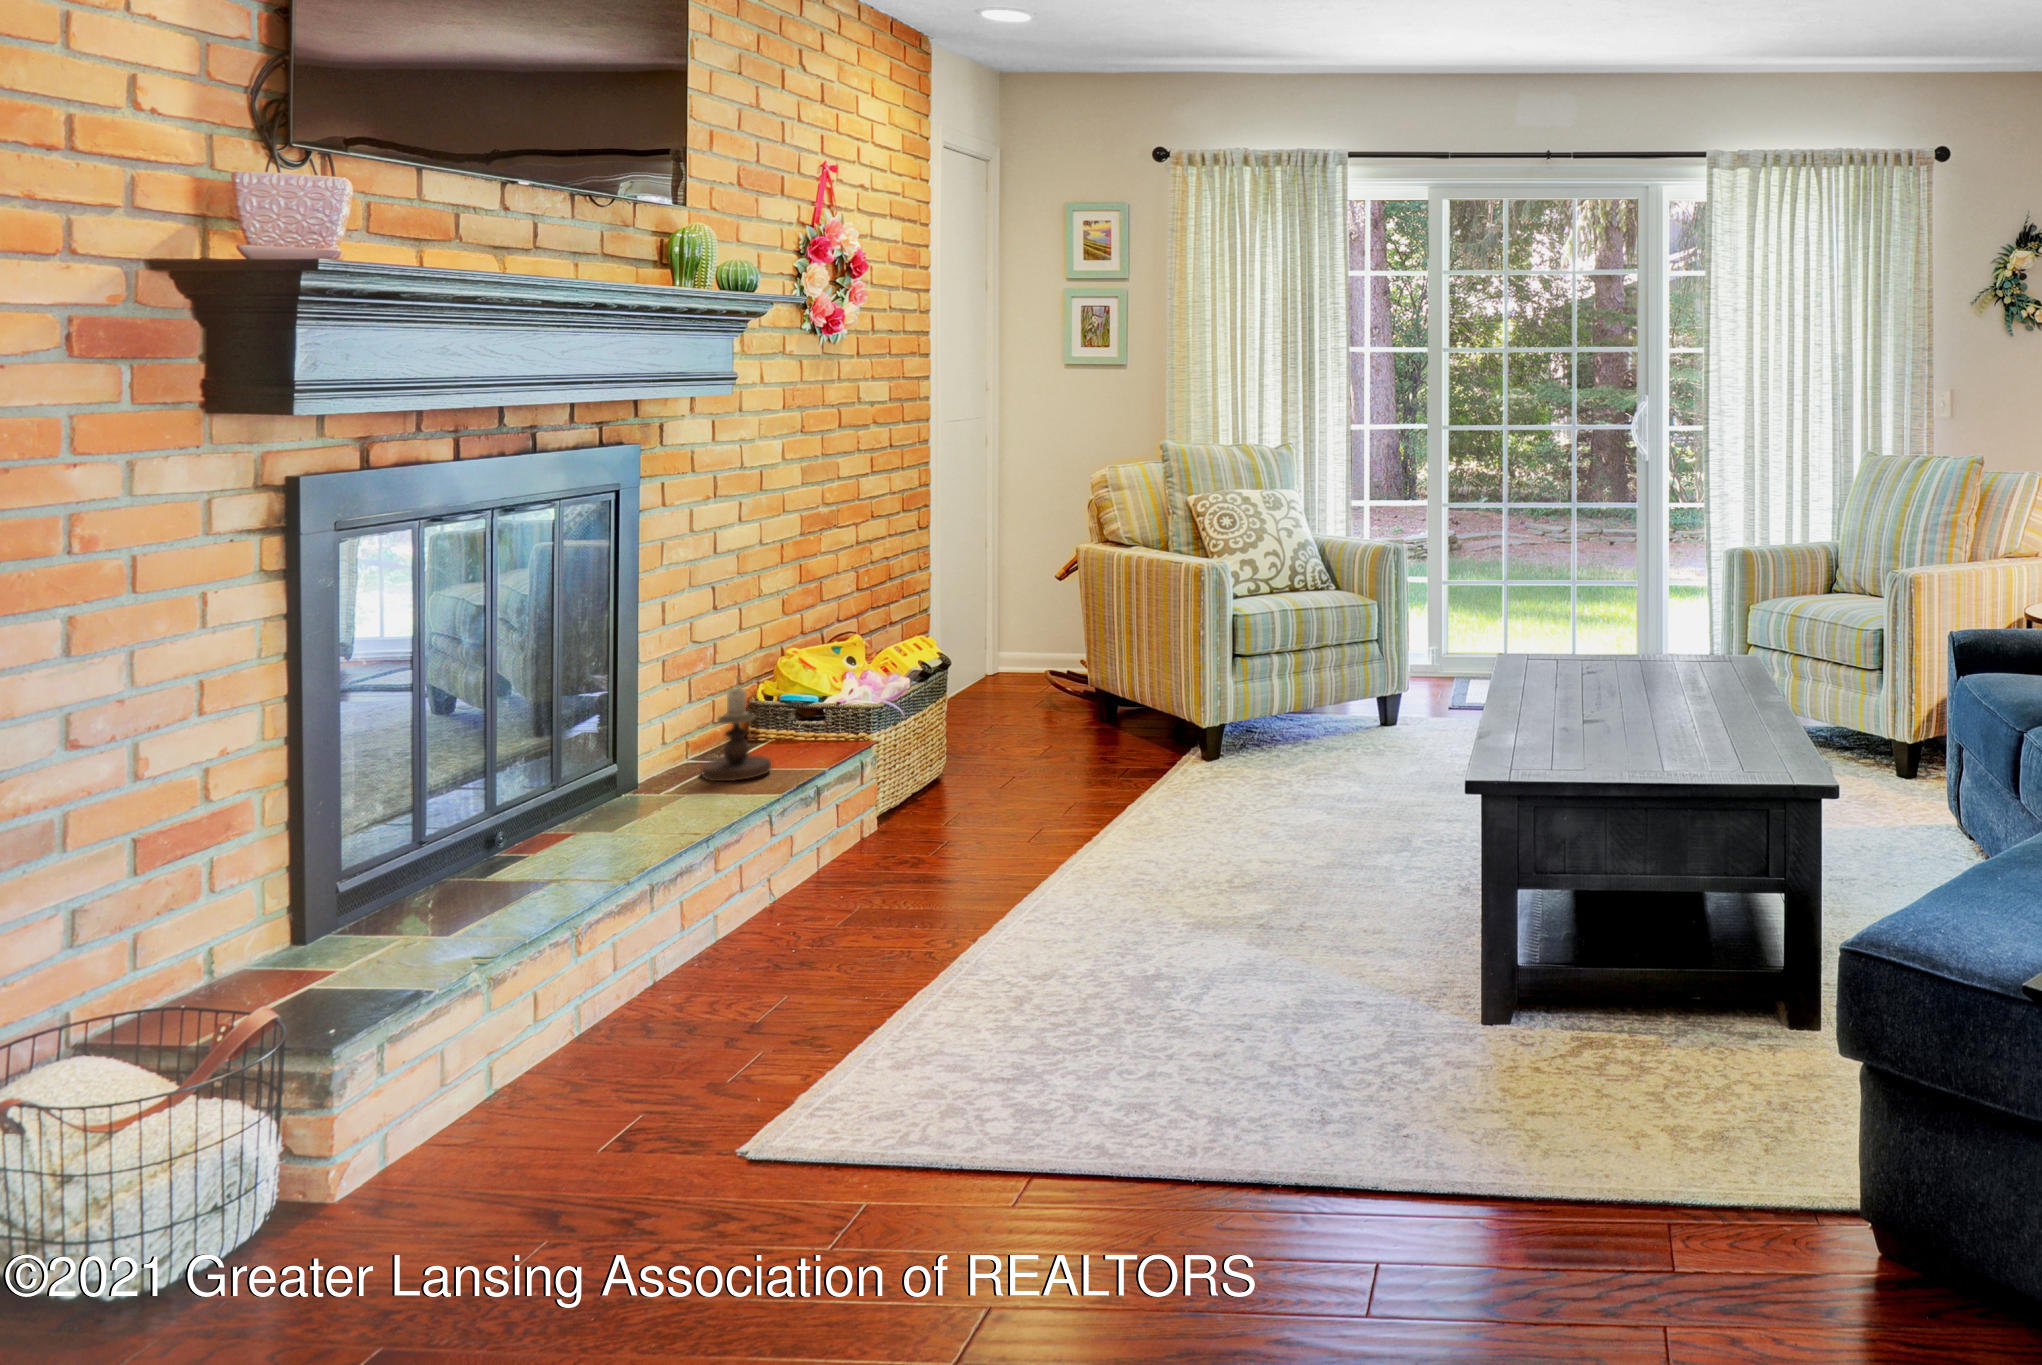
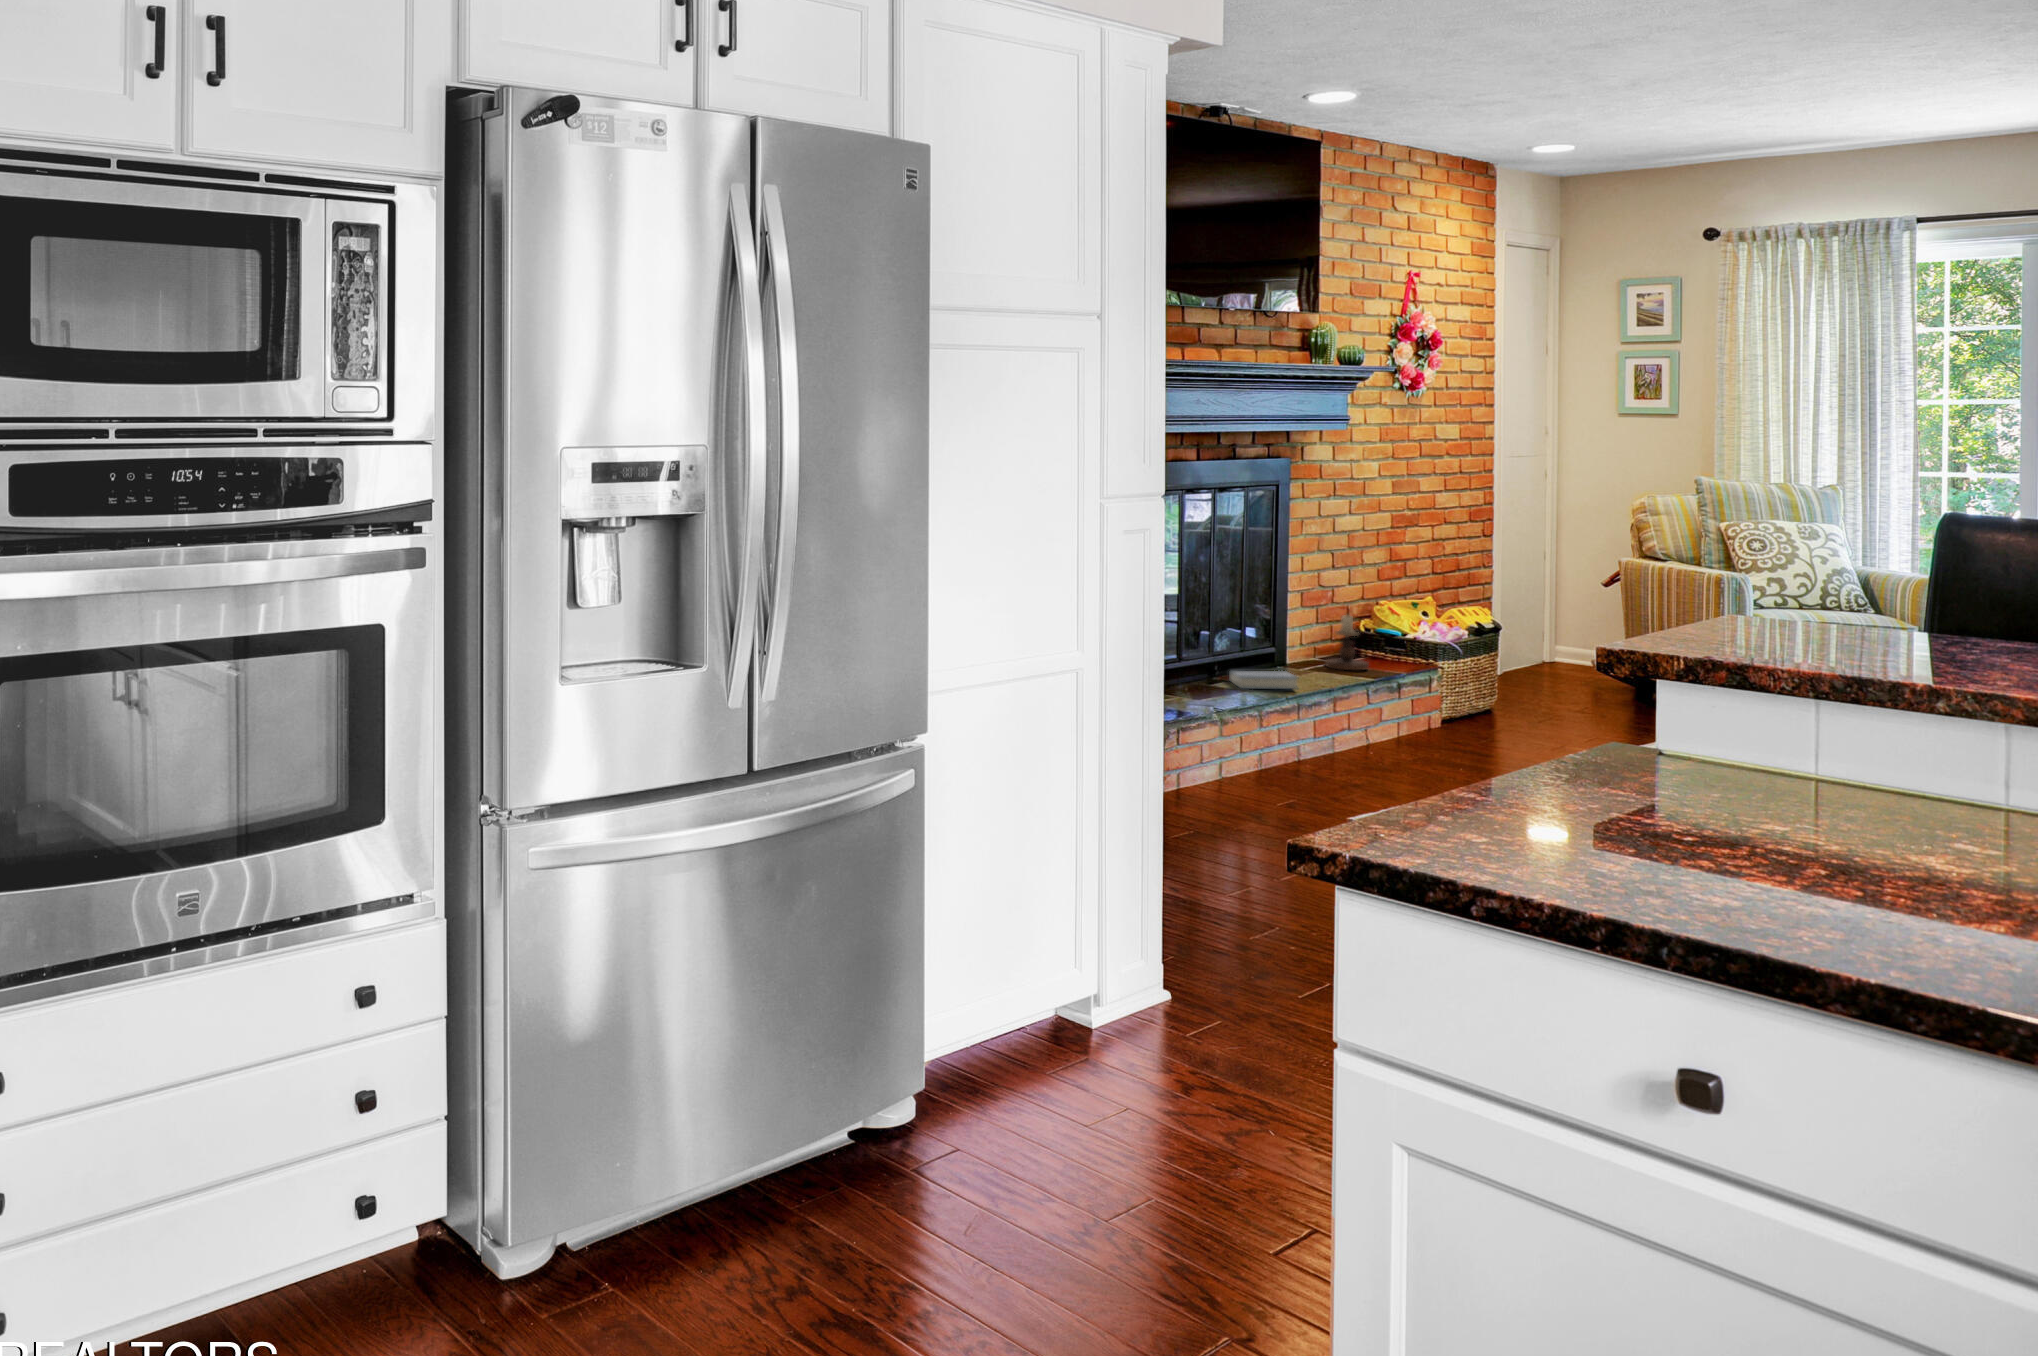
hardback book: none [515,823,647,883] -> present [1229,671,1297,689]

